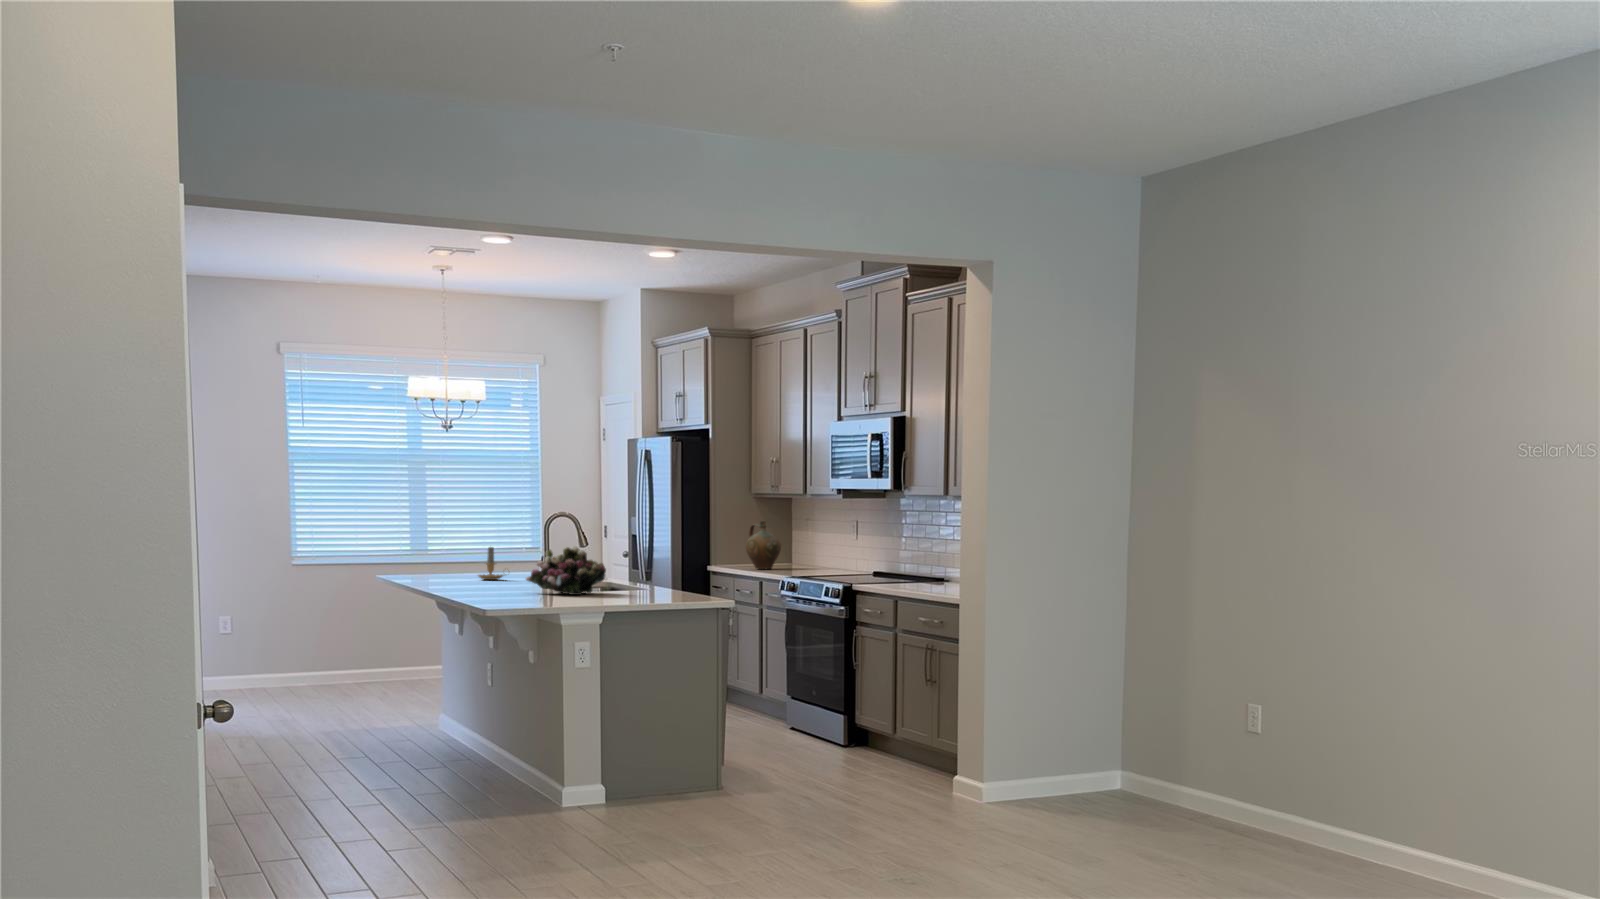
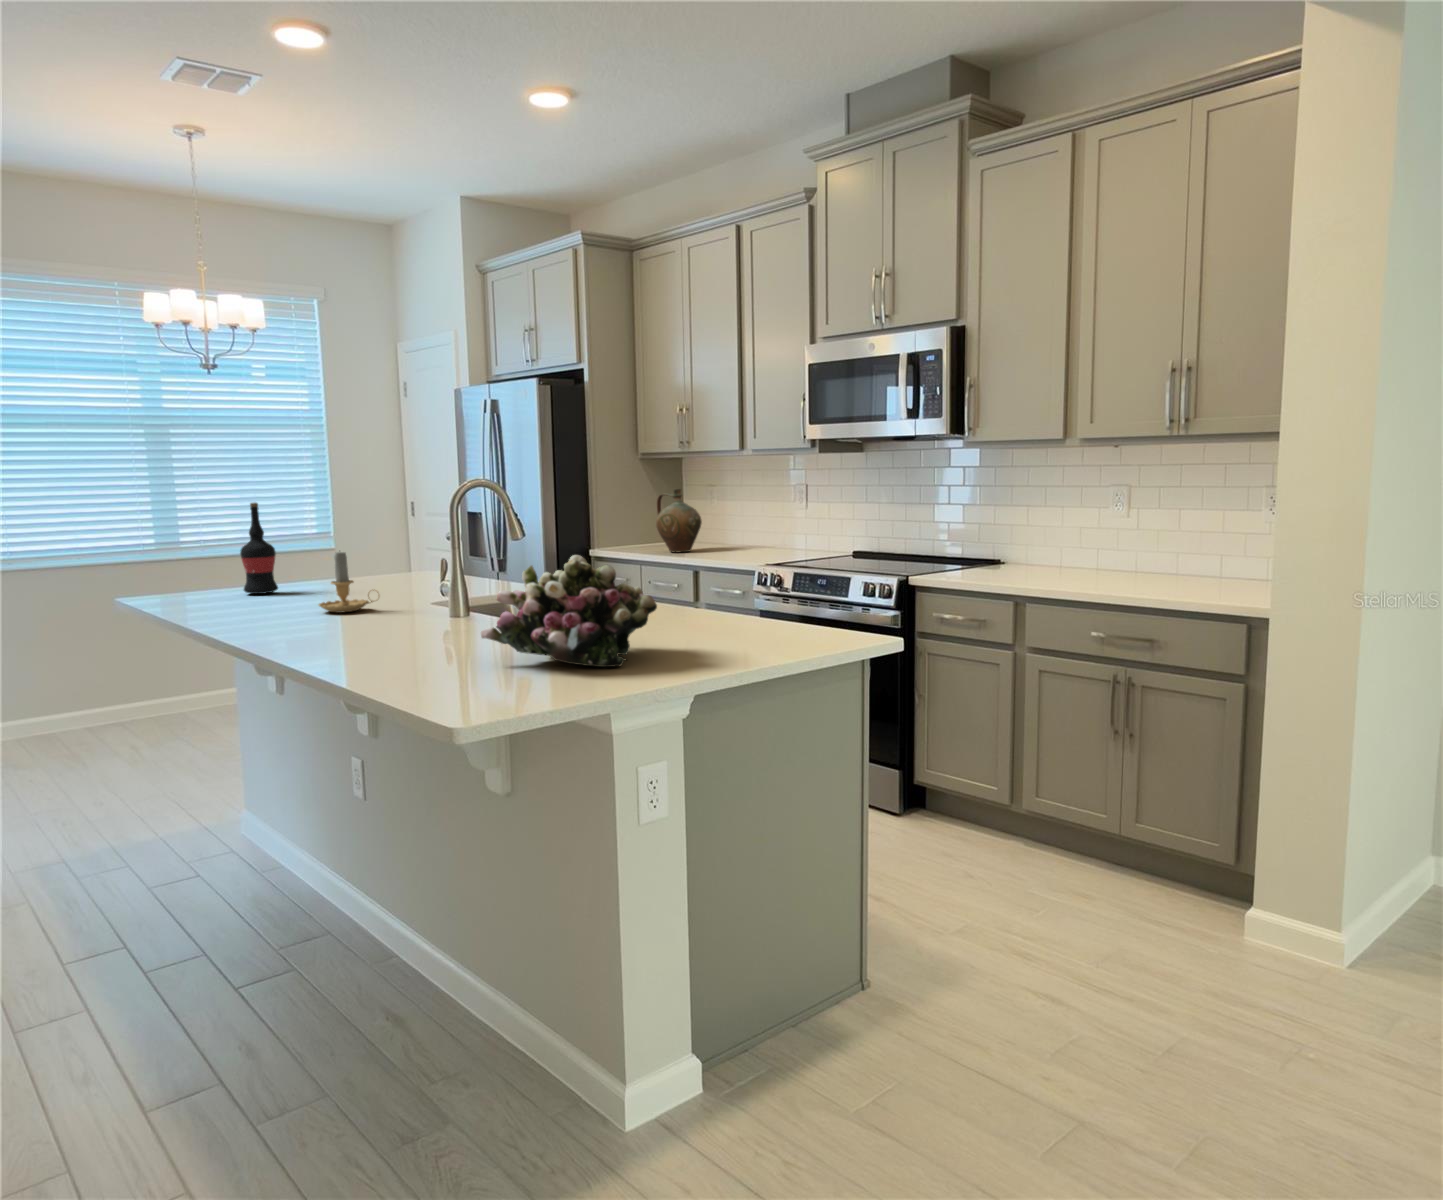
wine bottle: none [445,519,465,573] -> present [240,503,278,594]

